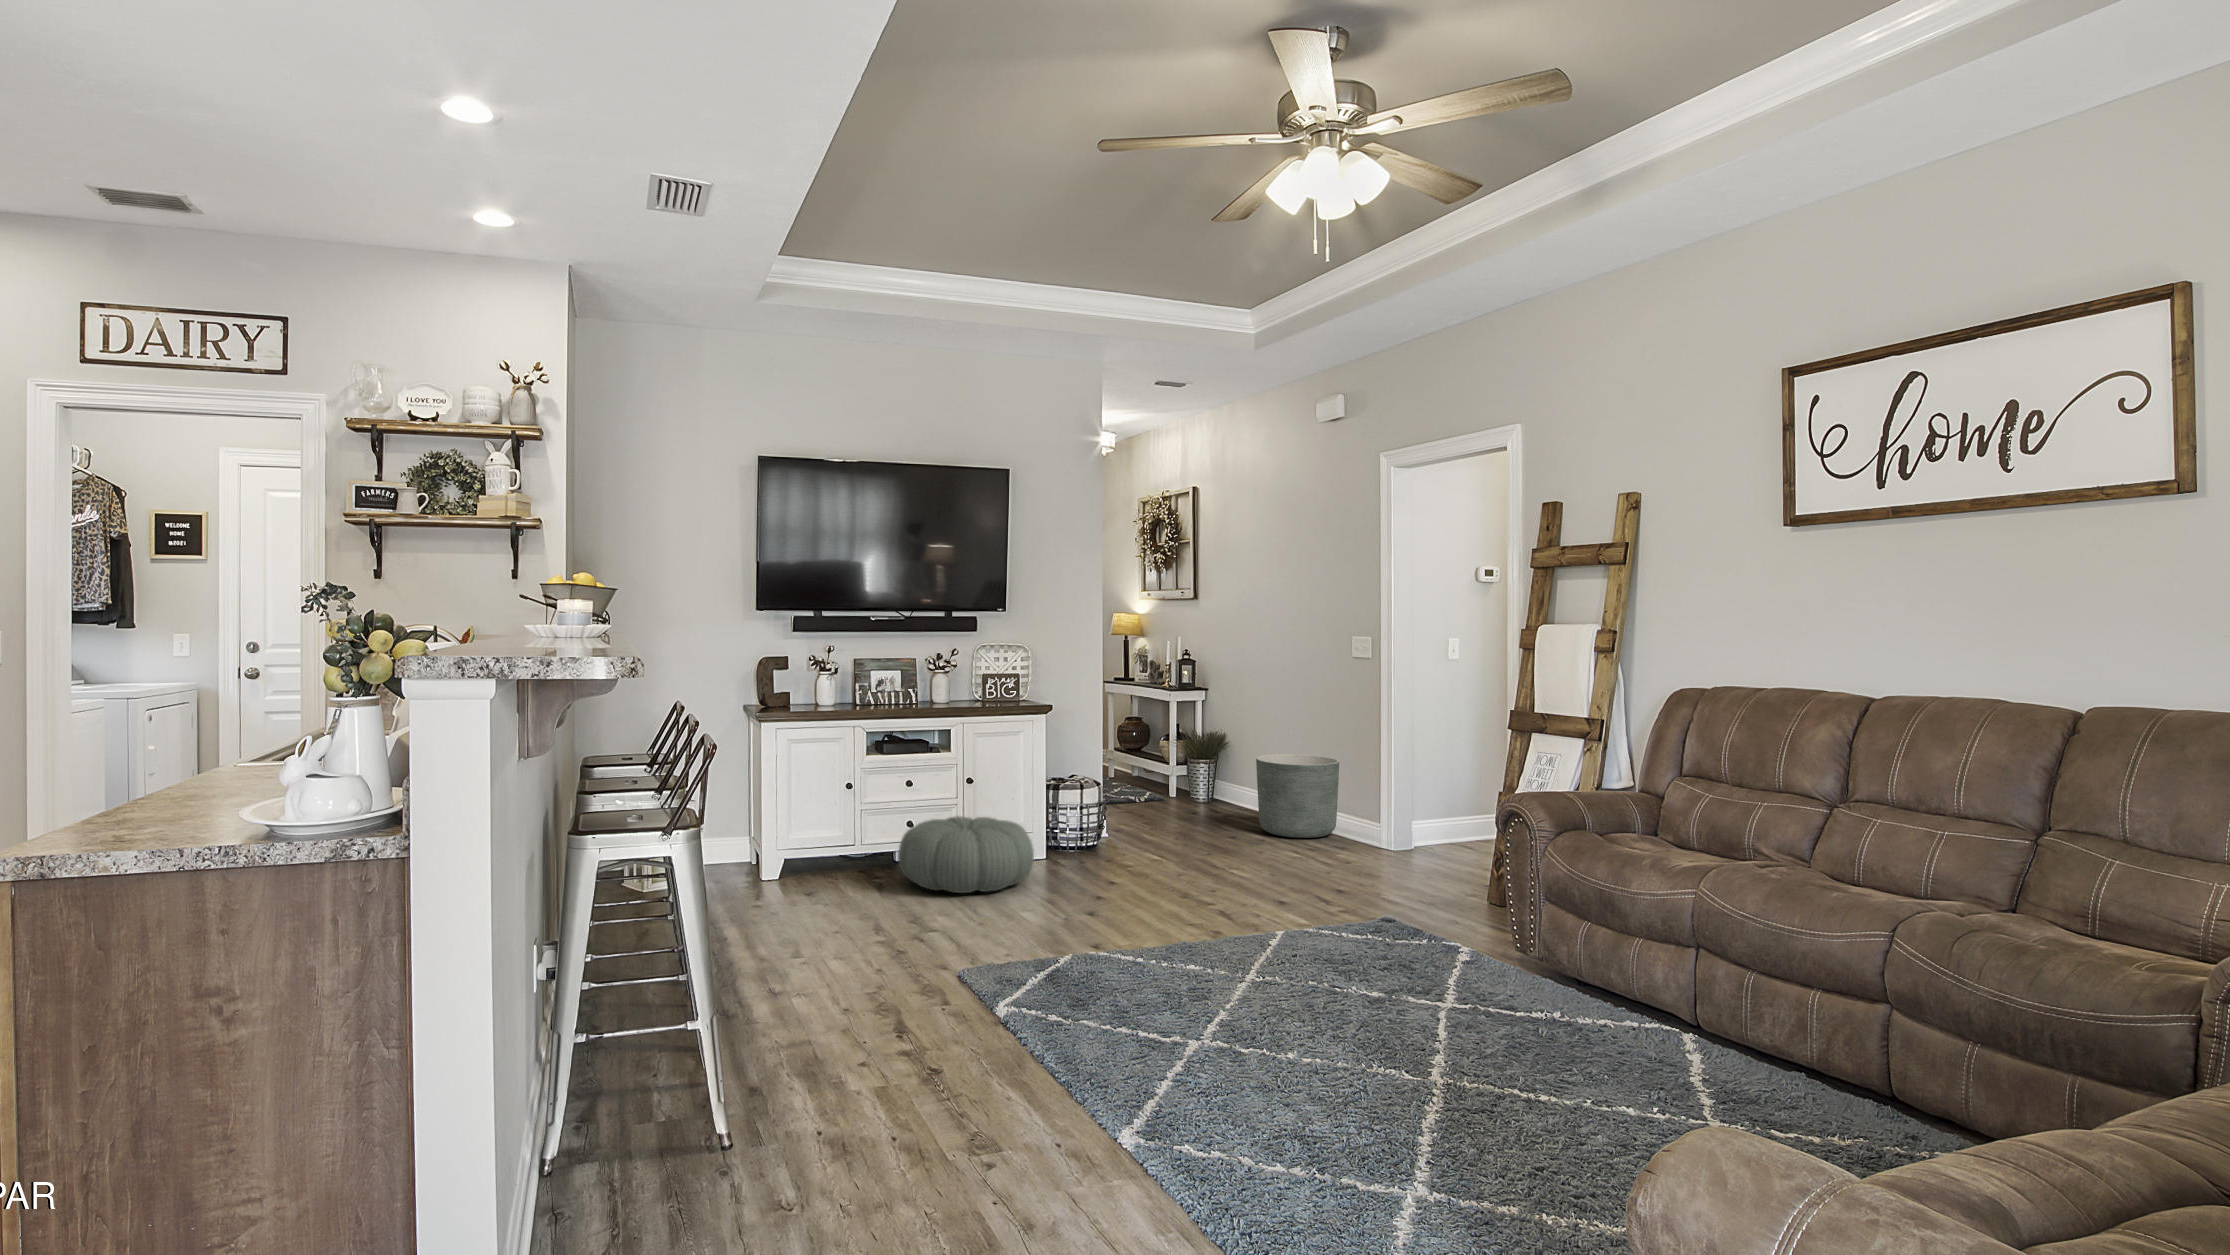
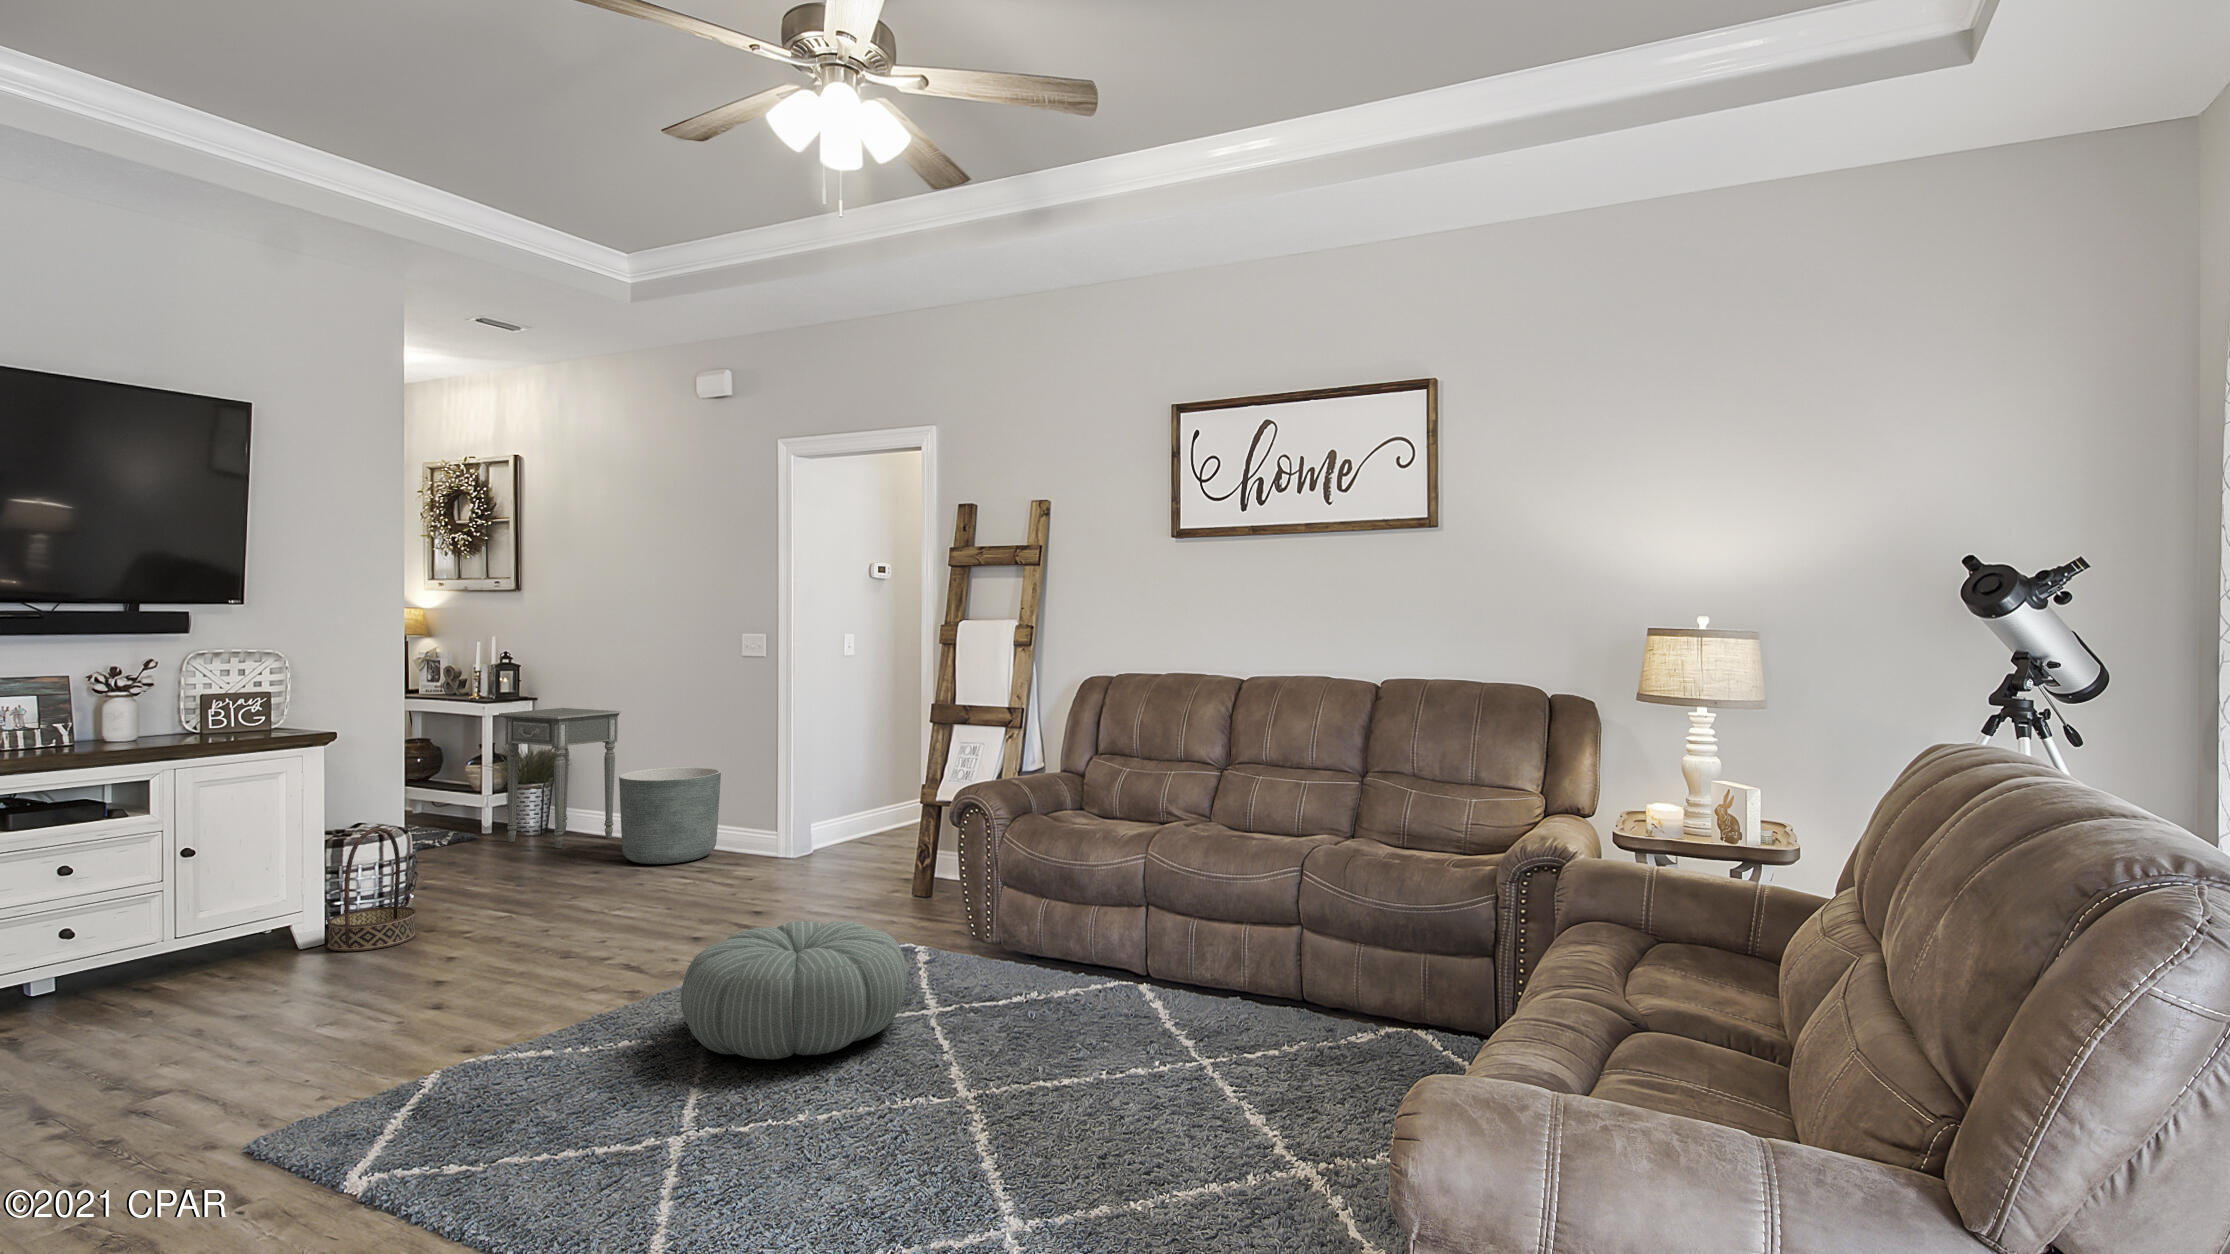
side table: none [1179,697,1267,813] -> present [499,708,621,848]
basket: none [1044,778,1098,867] -> present [328,828,416,951]
pouf: present [898,817,1034,893] -> present [681,921,907,1060]

